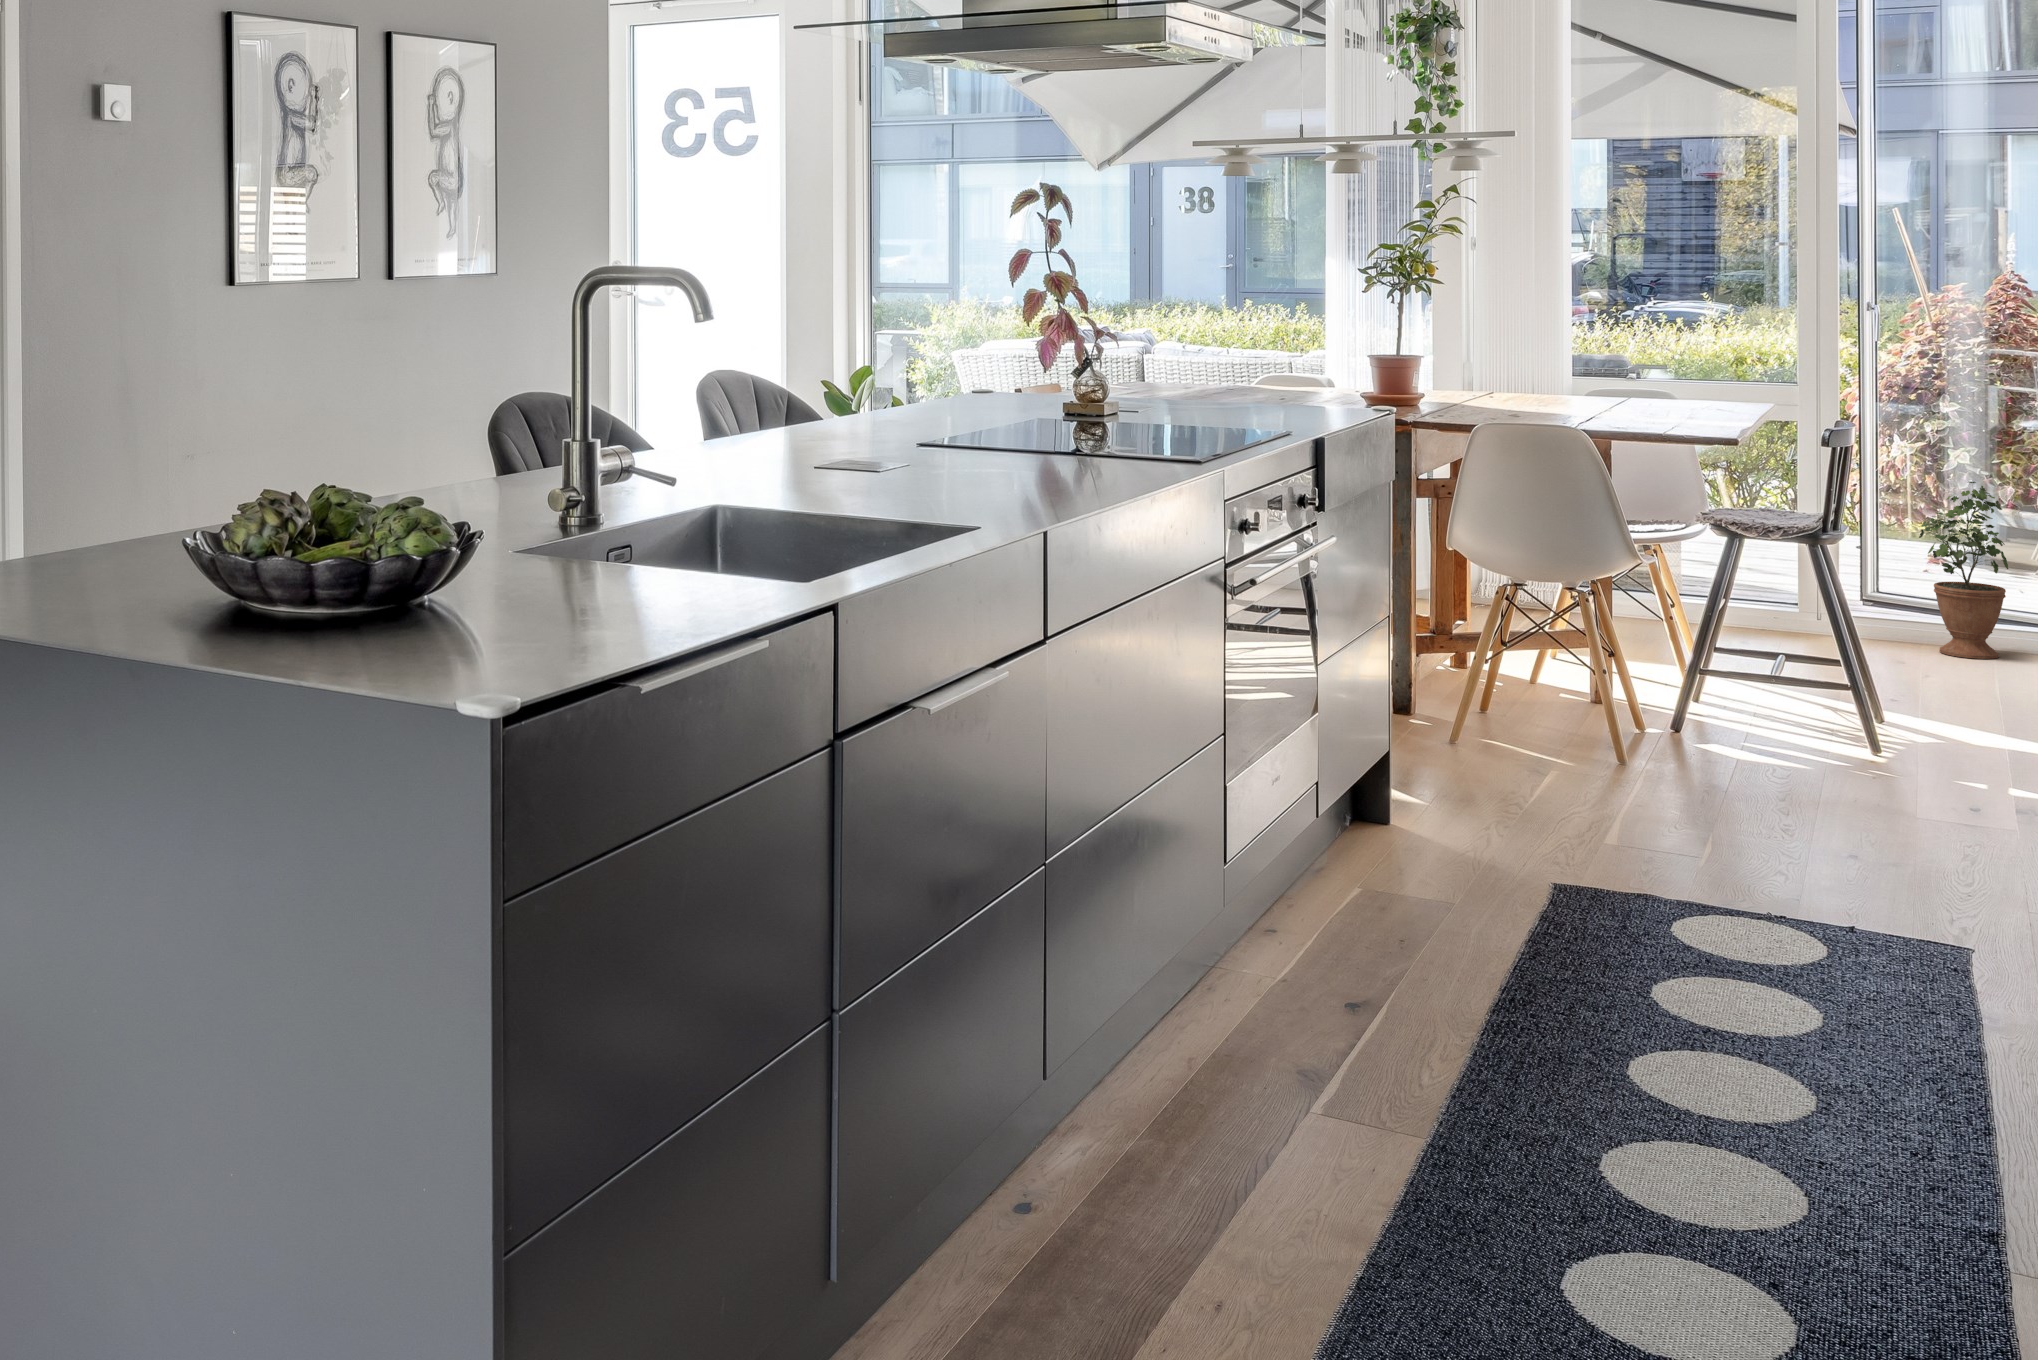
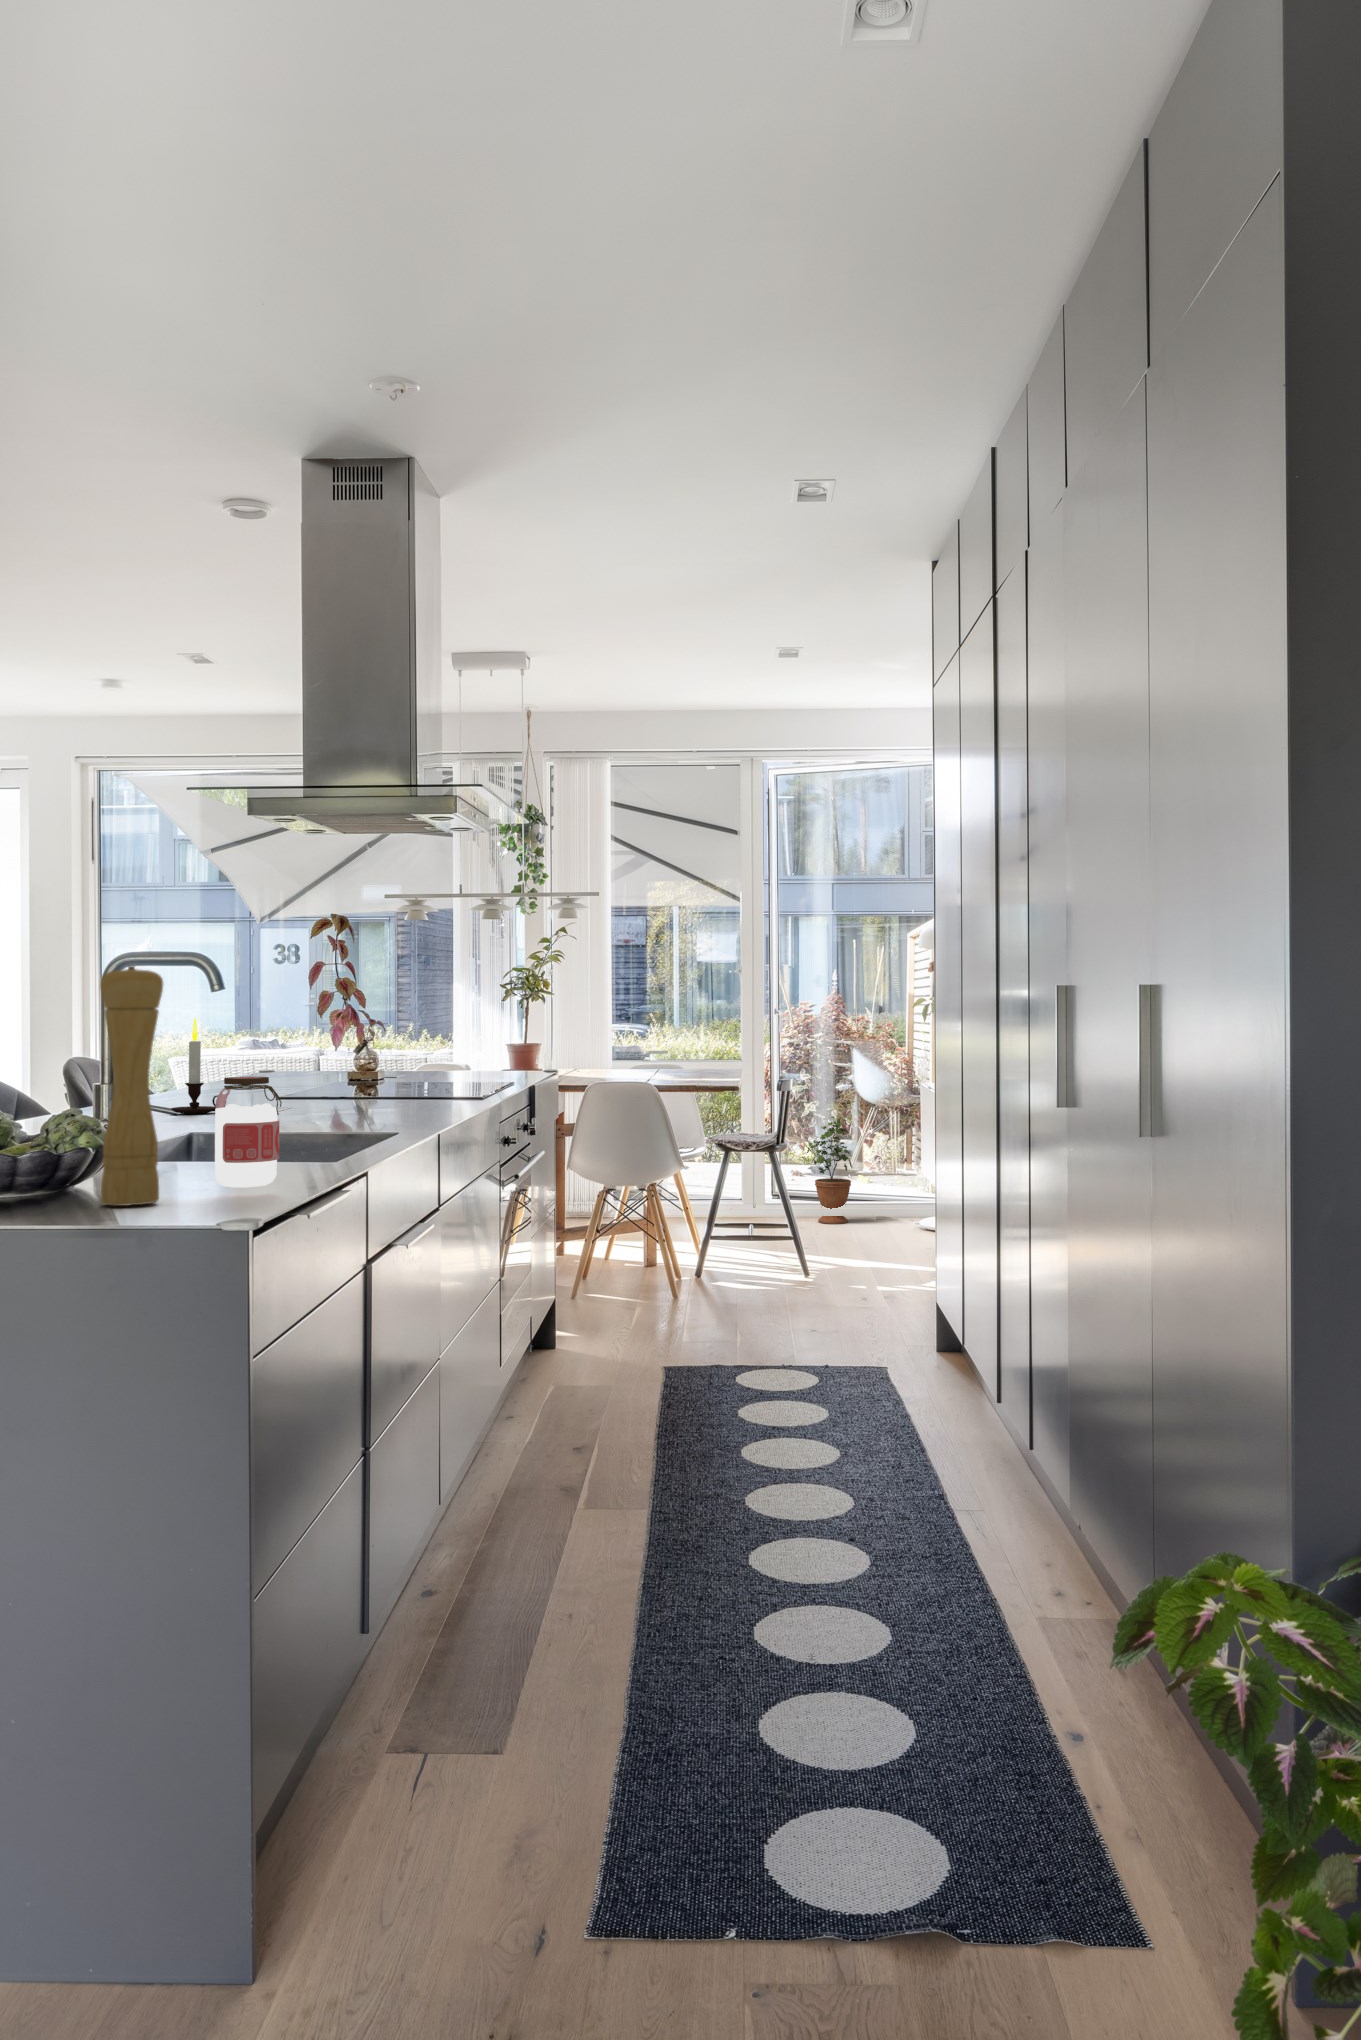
pepper mill: none [396,318,477,648] -> present [100,966,163,1206]
candle: none [743,343,810,471] -> present [171,1018,218,1114]
jar: none [583,467,674,629] -> present [215,1077,282,1187]

